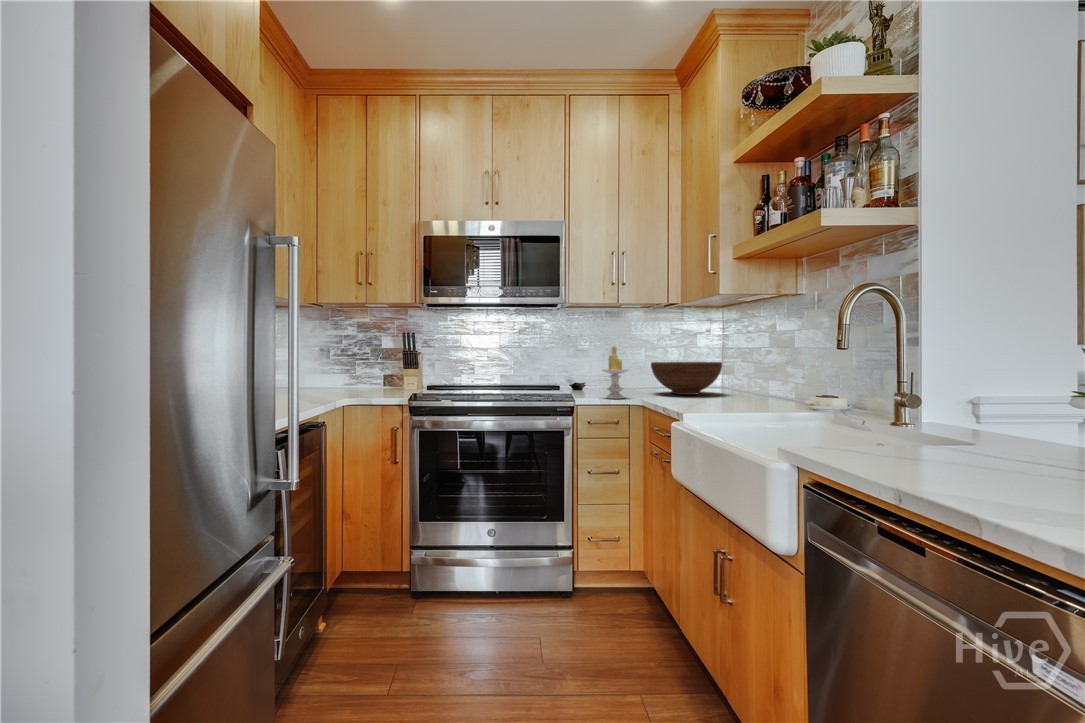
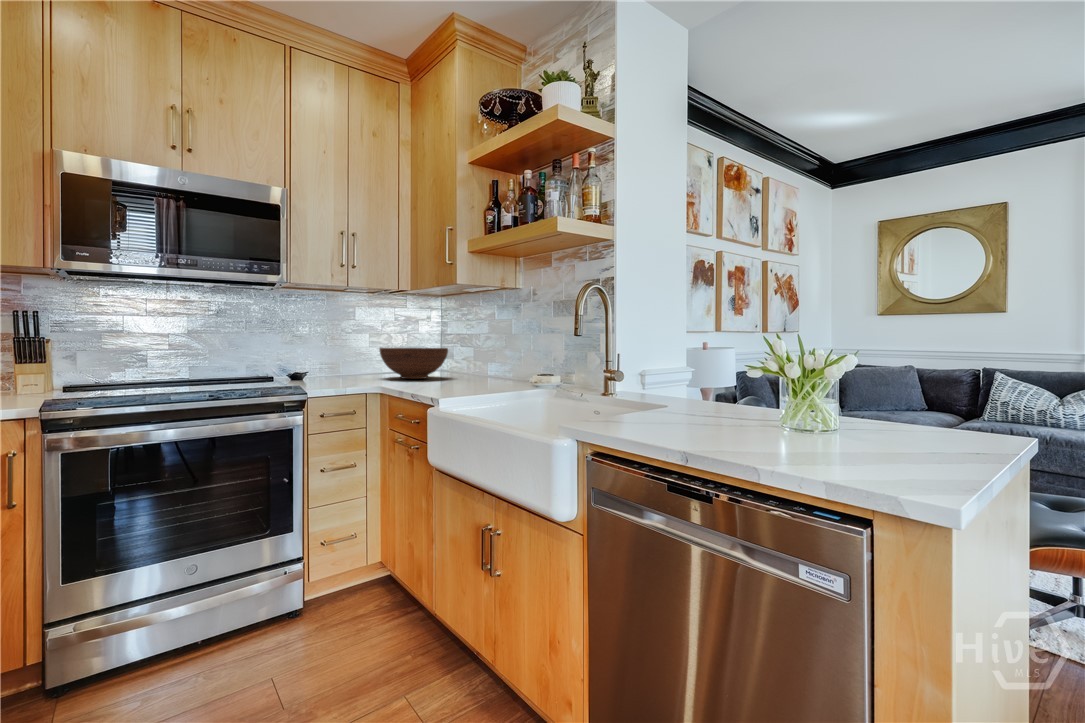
candle: present [602,346,628,399] -> none [331,330,361,385]

